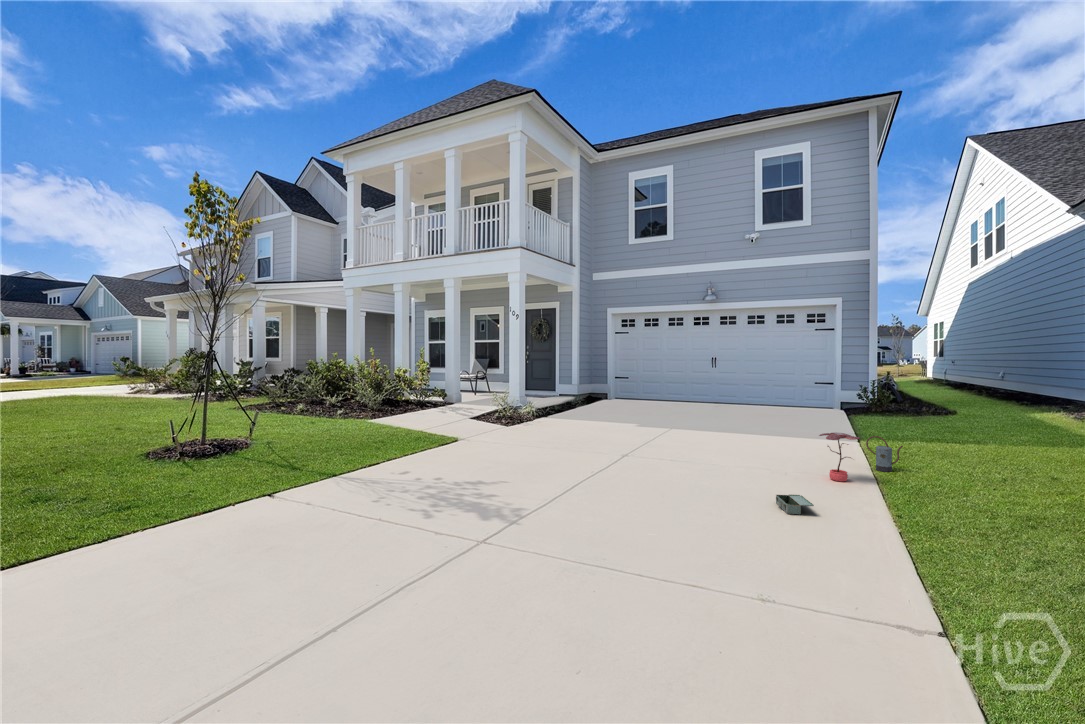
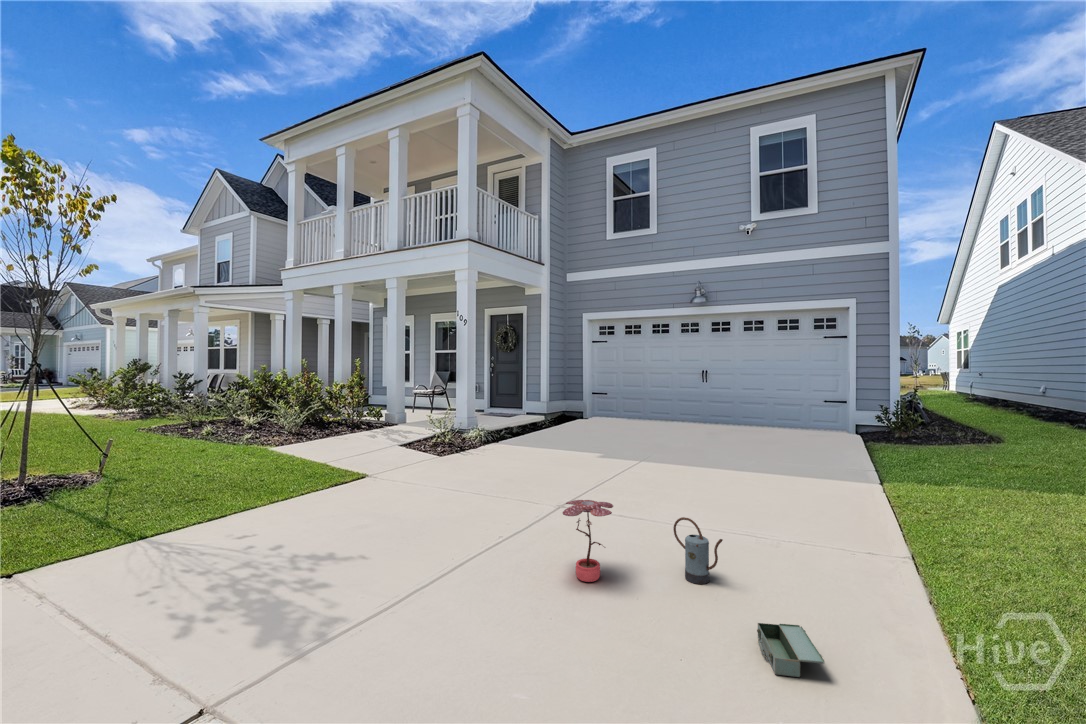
potted plant: present [819,433,860,481] -> present [563,500,613,582]
watering can: present [866,436,903,472] -> present [673,517,723,584]

